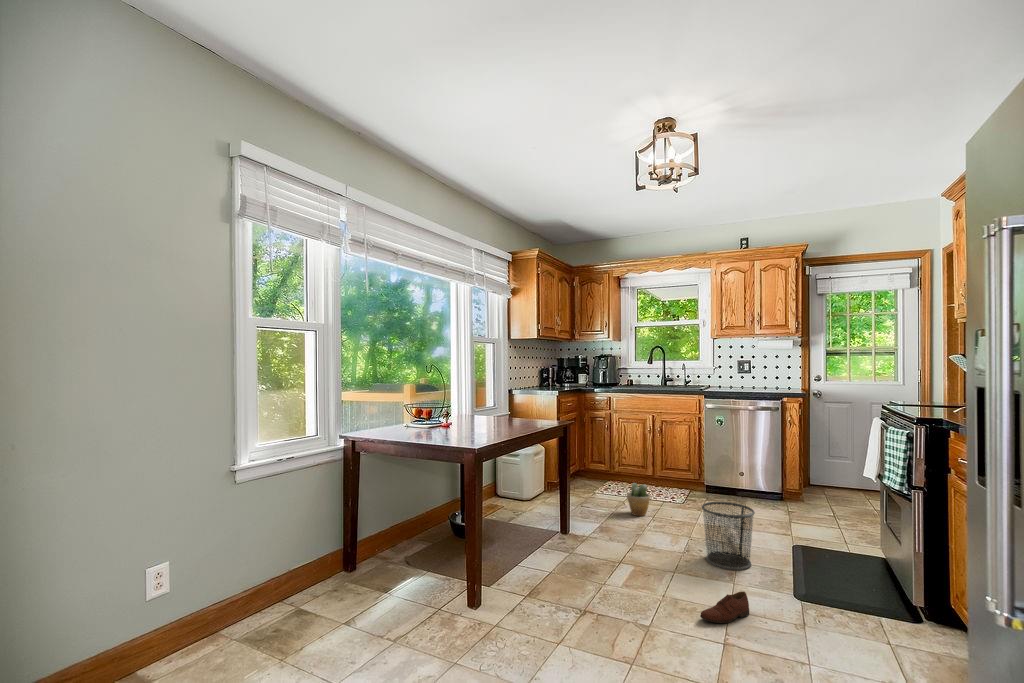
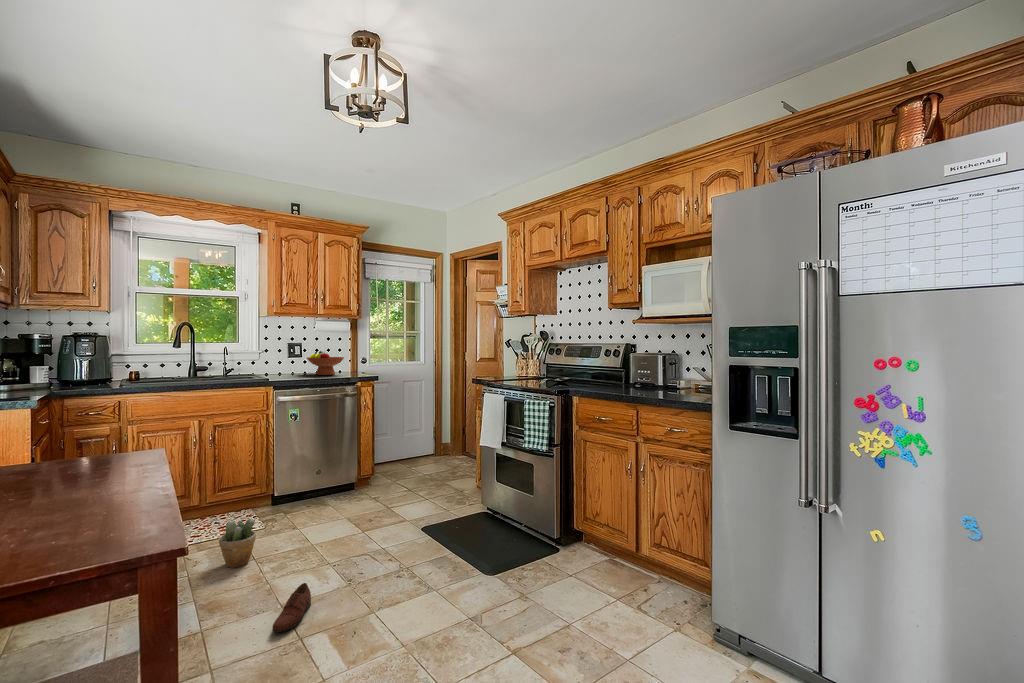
fruit bowl: none [749,368,786,390] -> present [307,351,344,375]
waste bin: present [702,502,755,570] -> none [383,504,440,584]
shoe: present [700,592,749,623] -> present [272,583,311,632]

